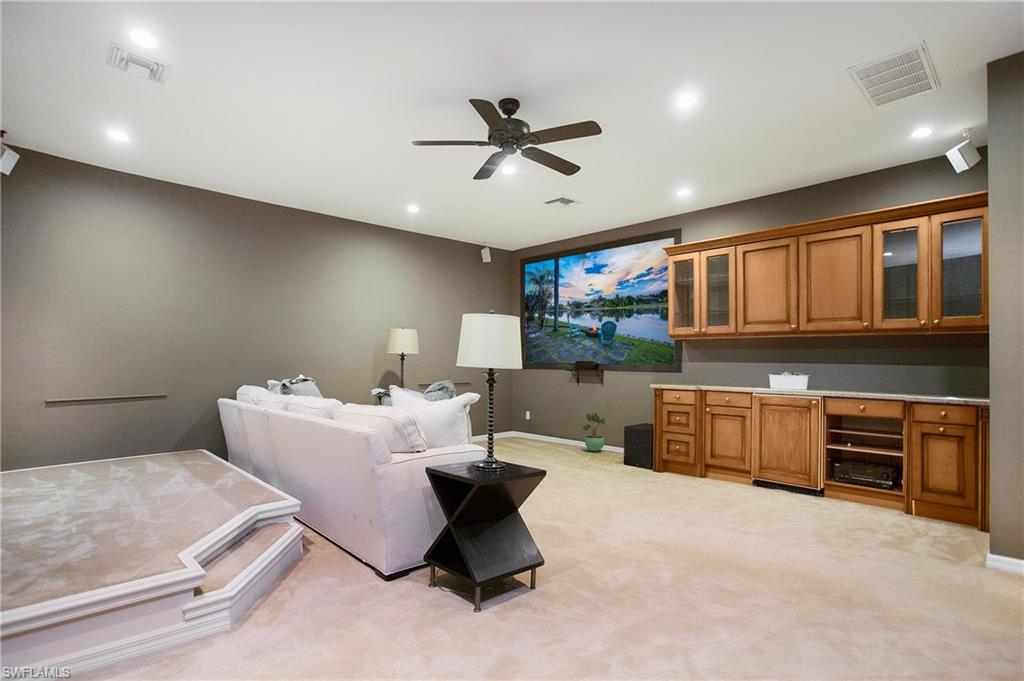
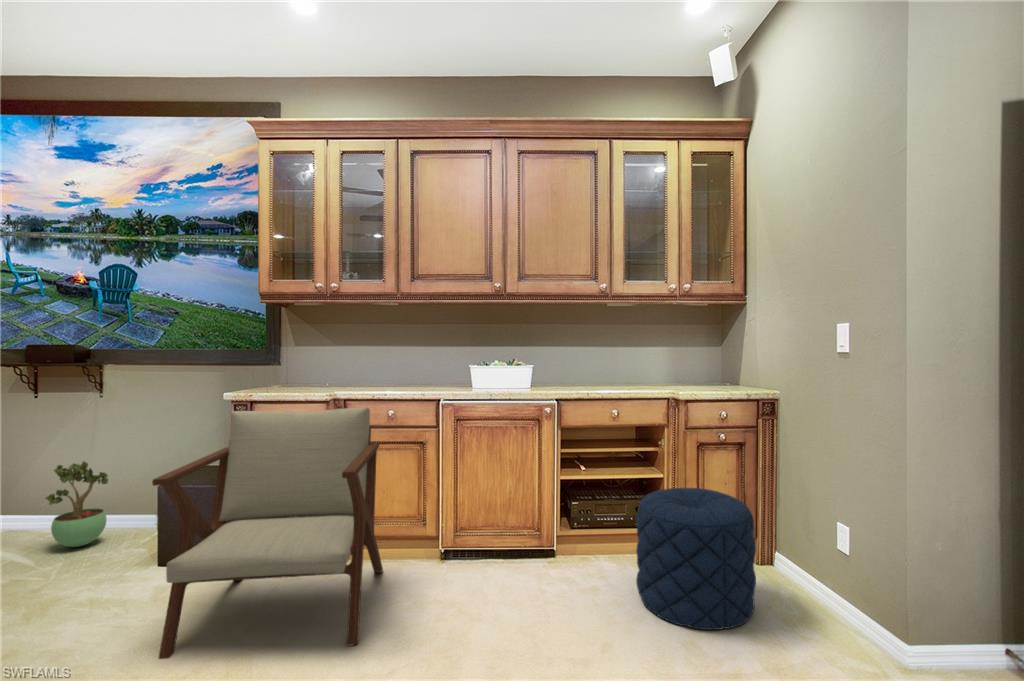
lounge chair: none [619,392,723,496] -> present [152,408,383,659]
pouf: none [861,460,952,542] -> present [636,488,756,630]

